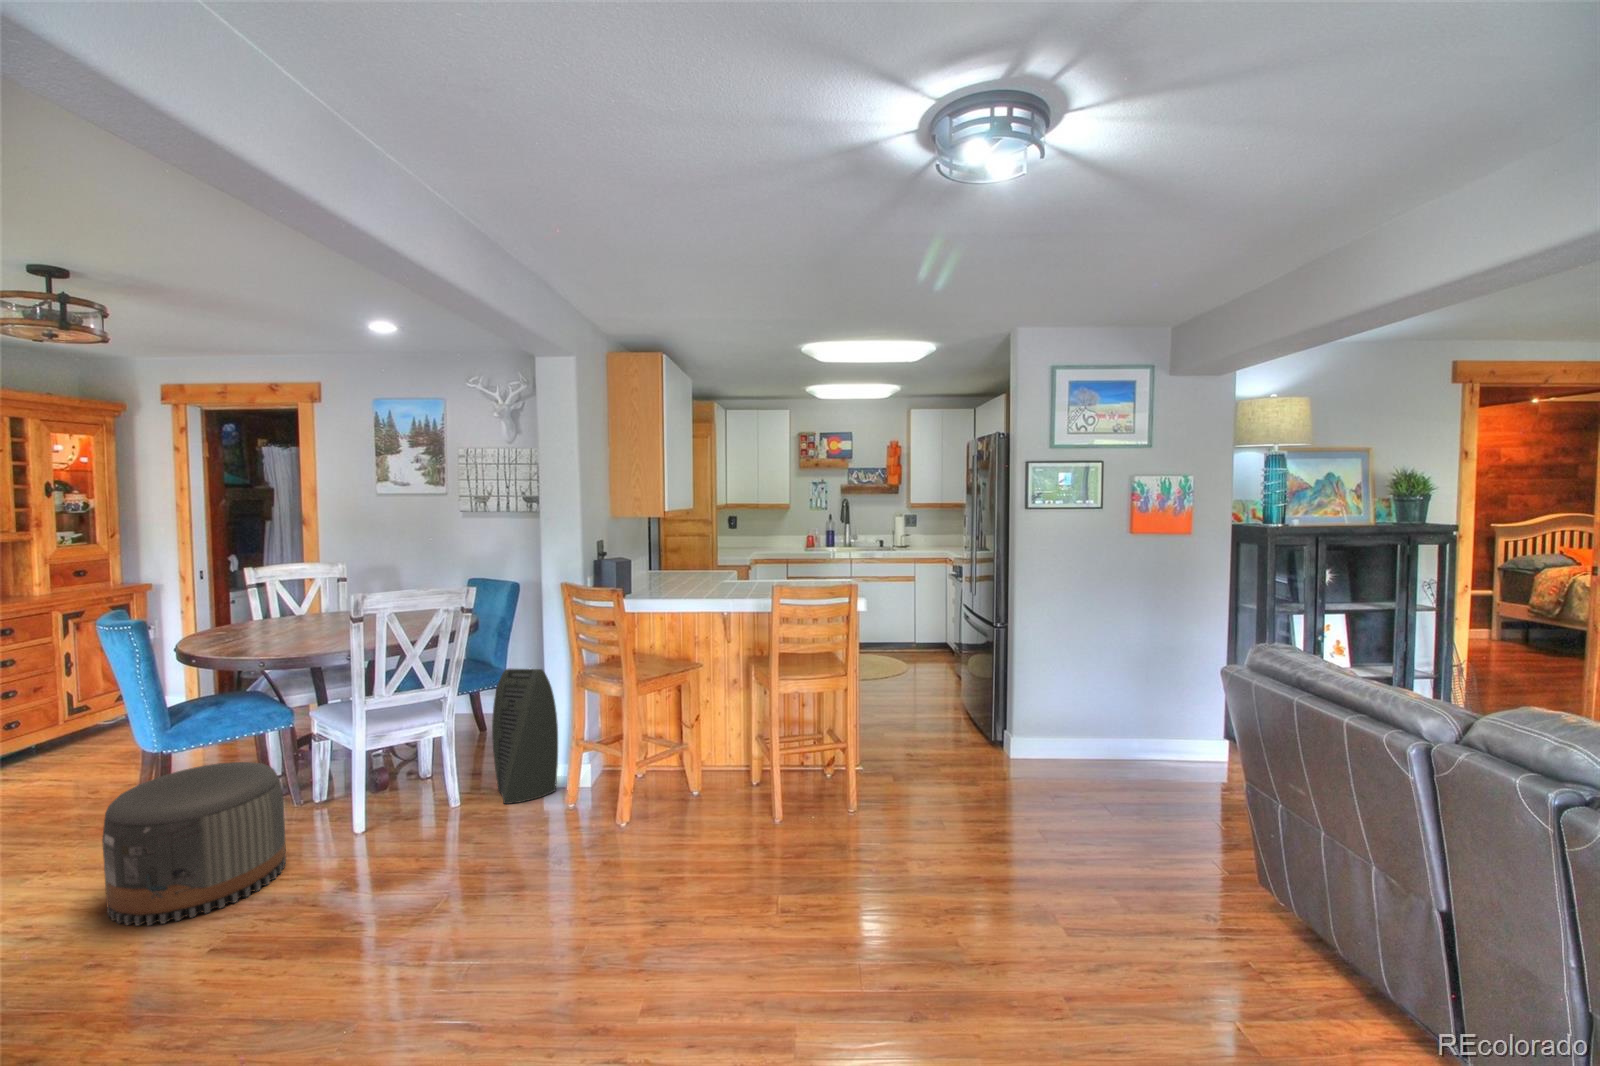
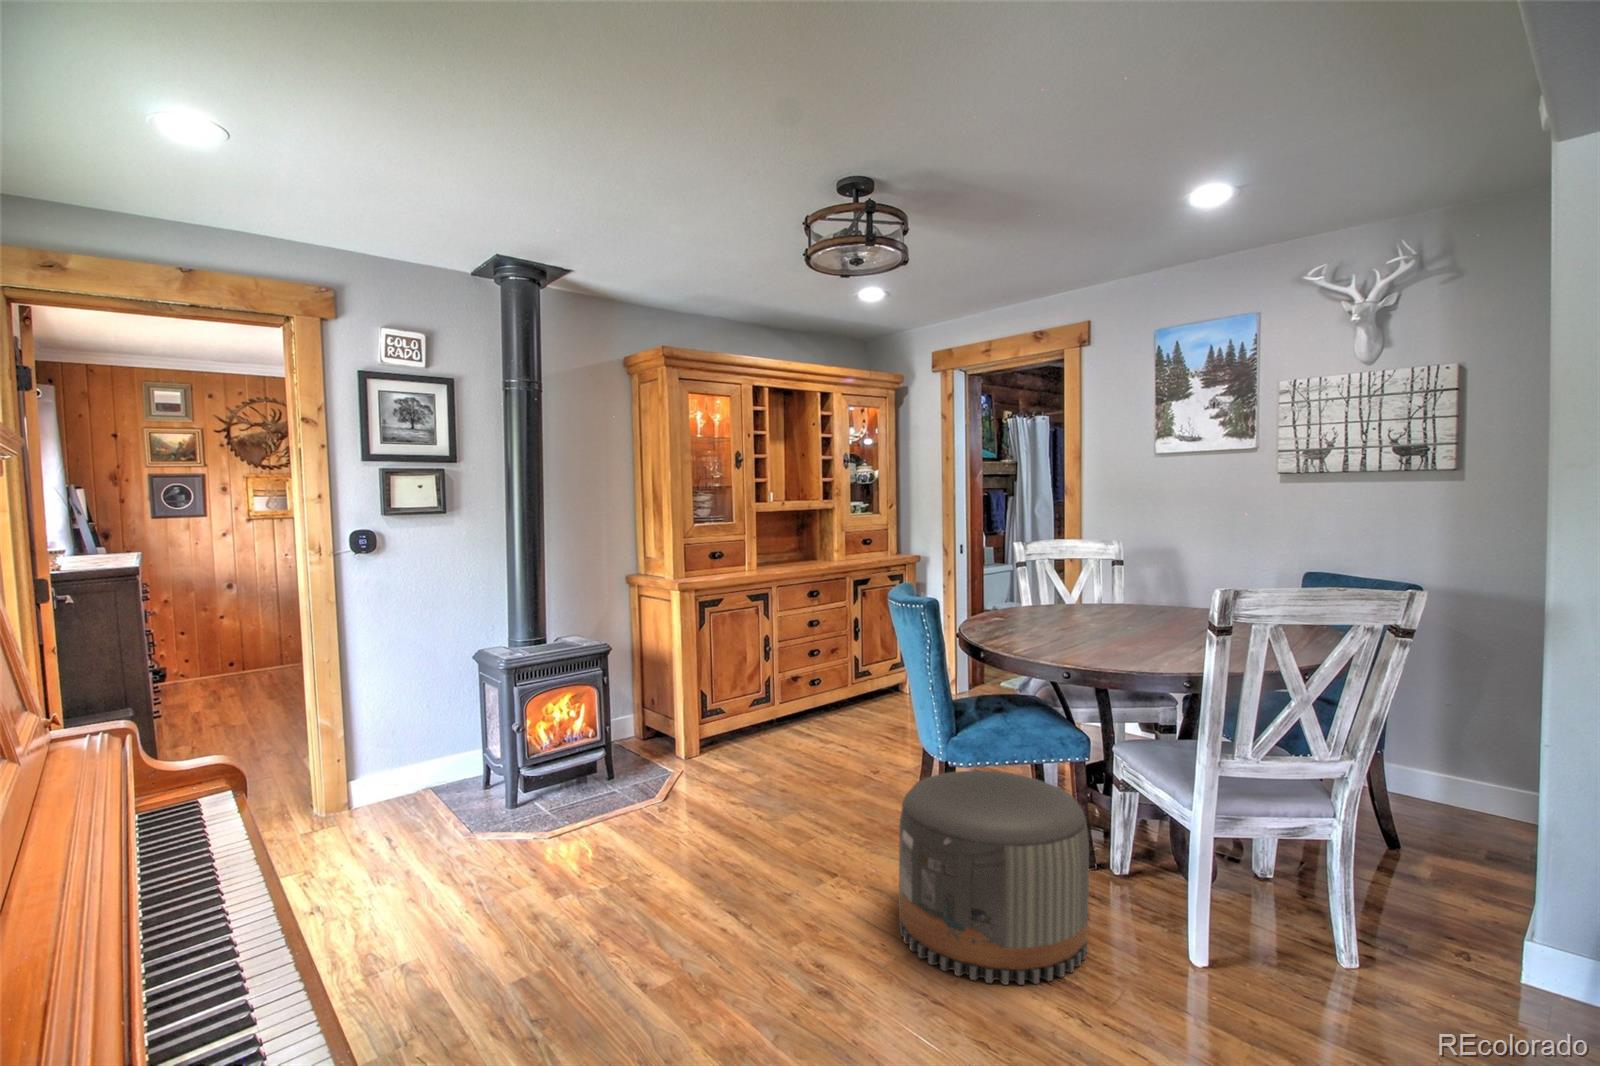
air purifier: present [492,669,558,804] -> none [1399,725,1555,993]

